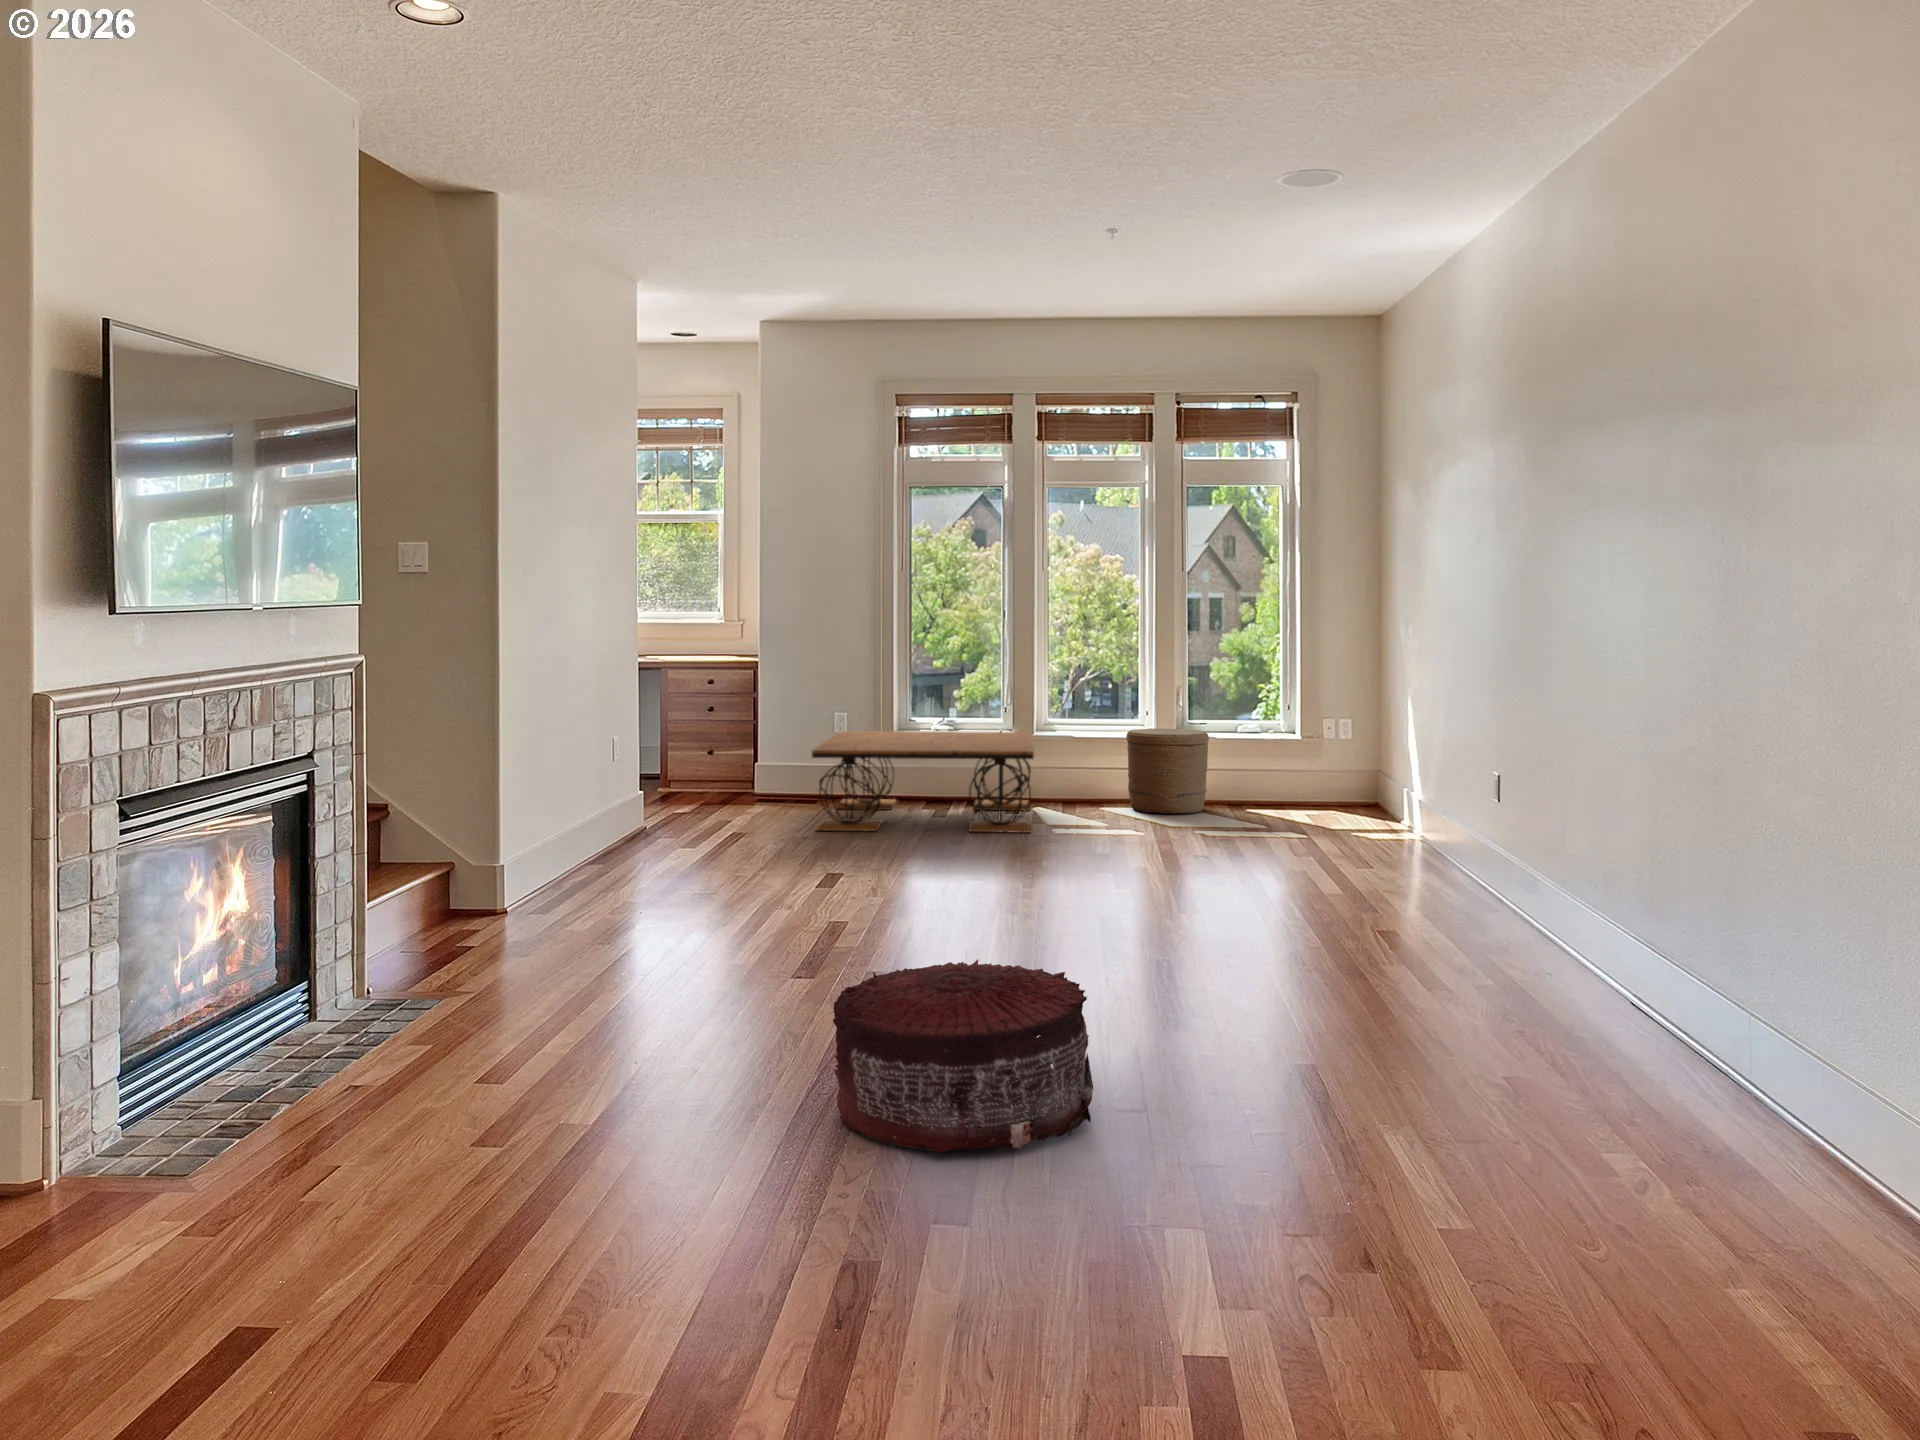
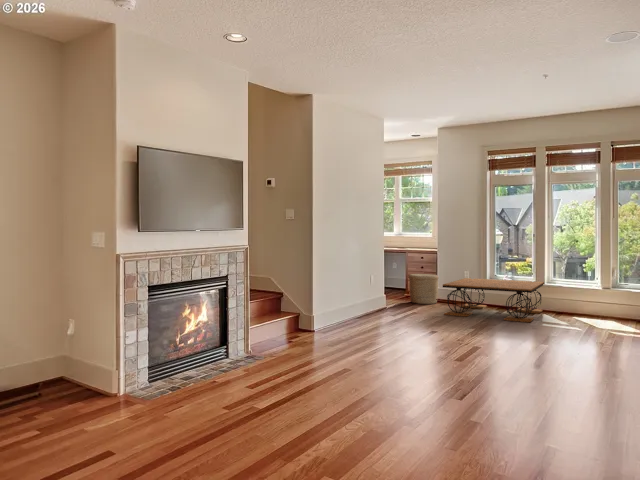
woven basket: present [1126,728,1209,814] -> present [409,274,438,304]
pouf: present [833,960,1093,1153] -> none [334,366,436,445]

